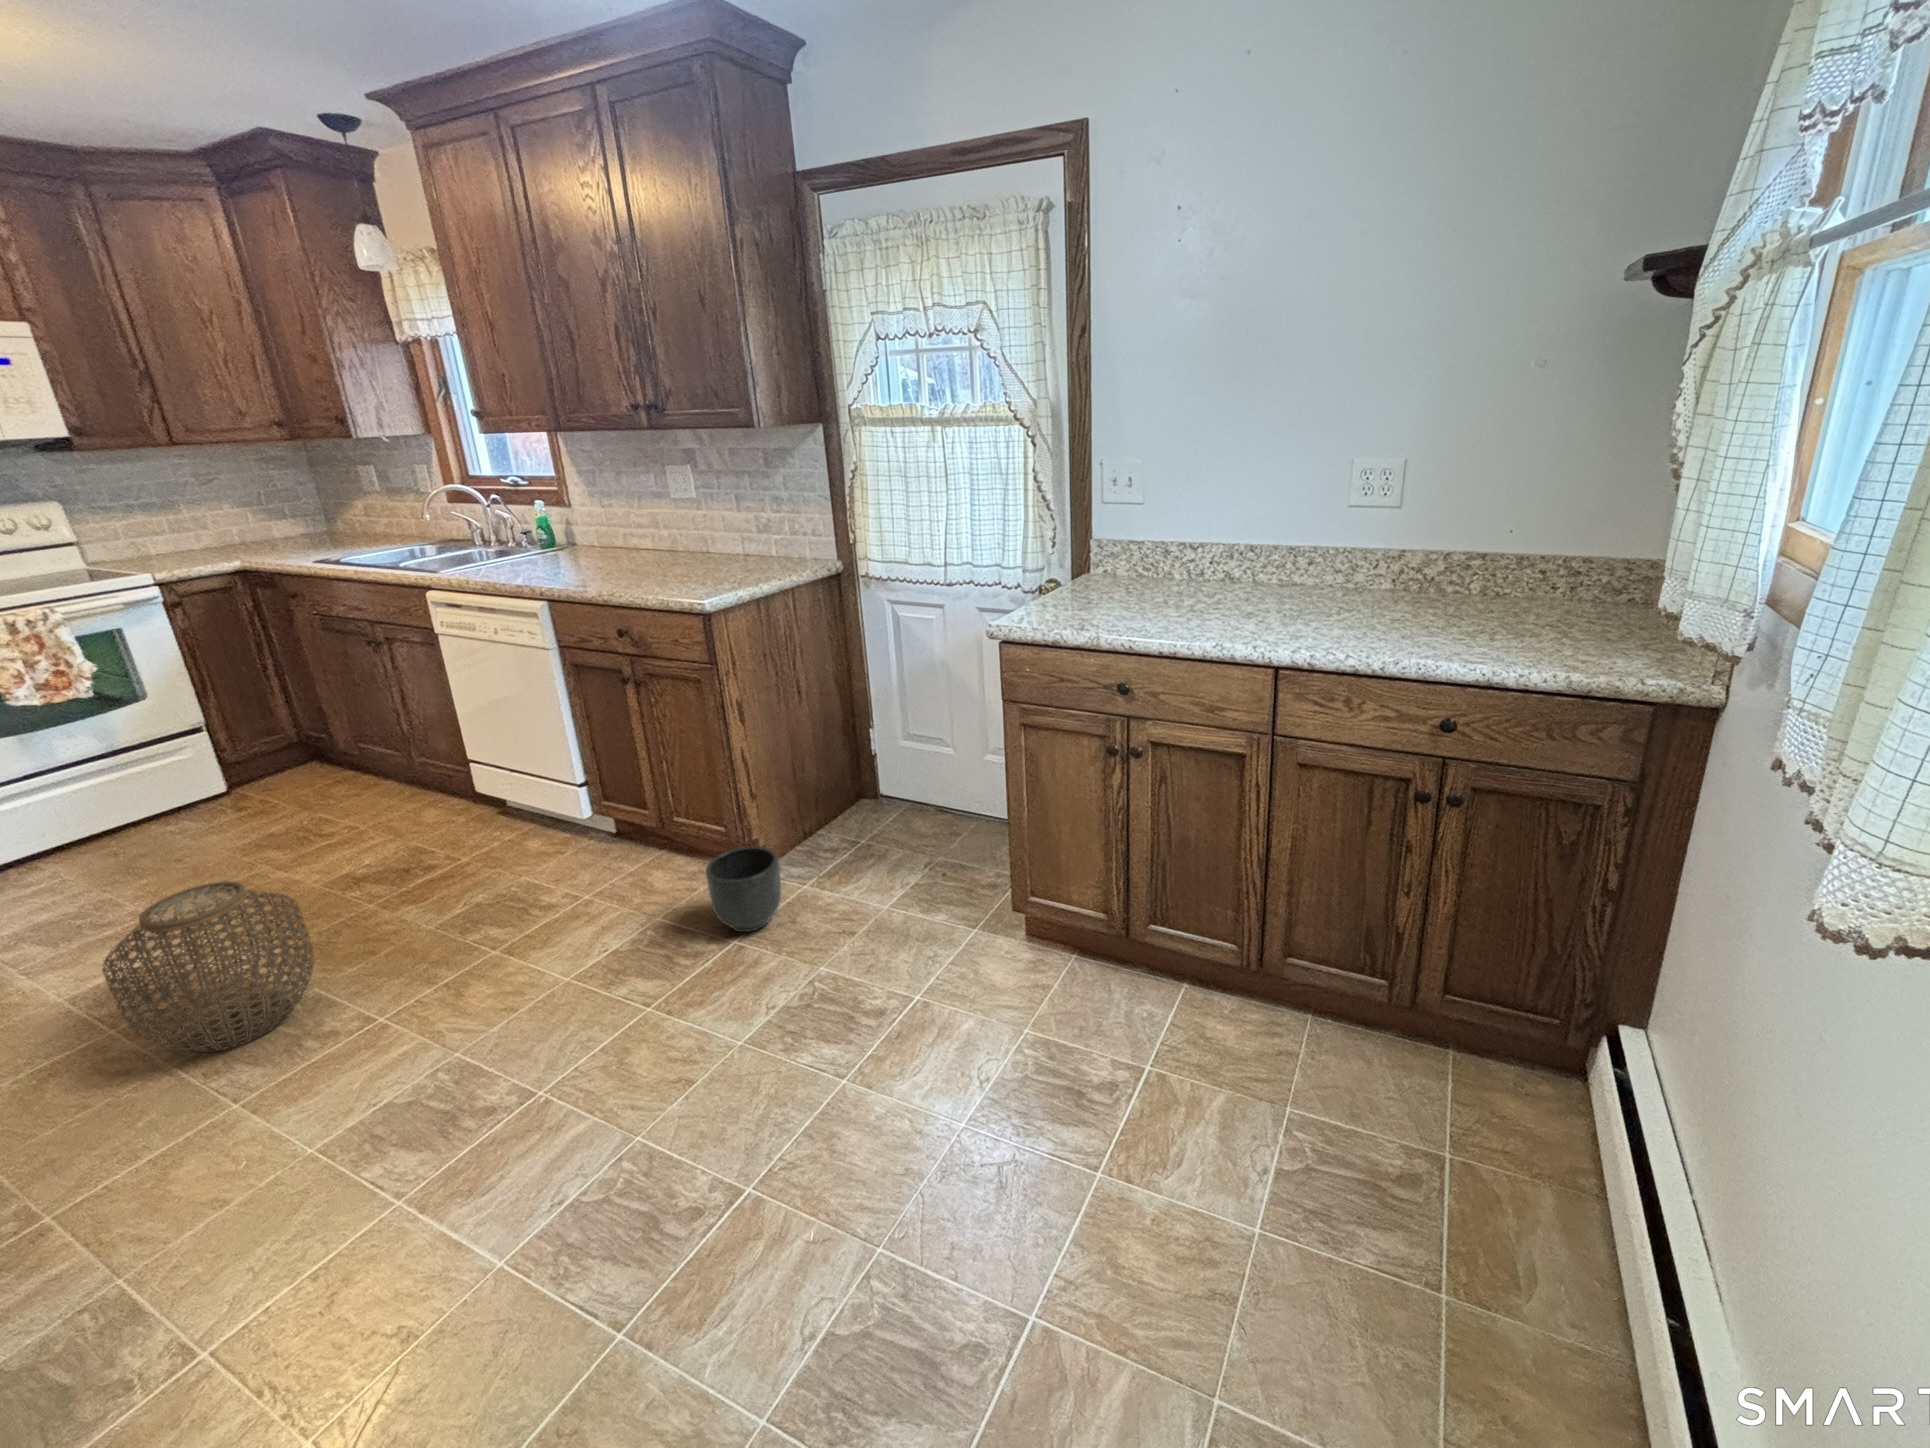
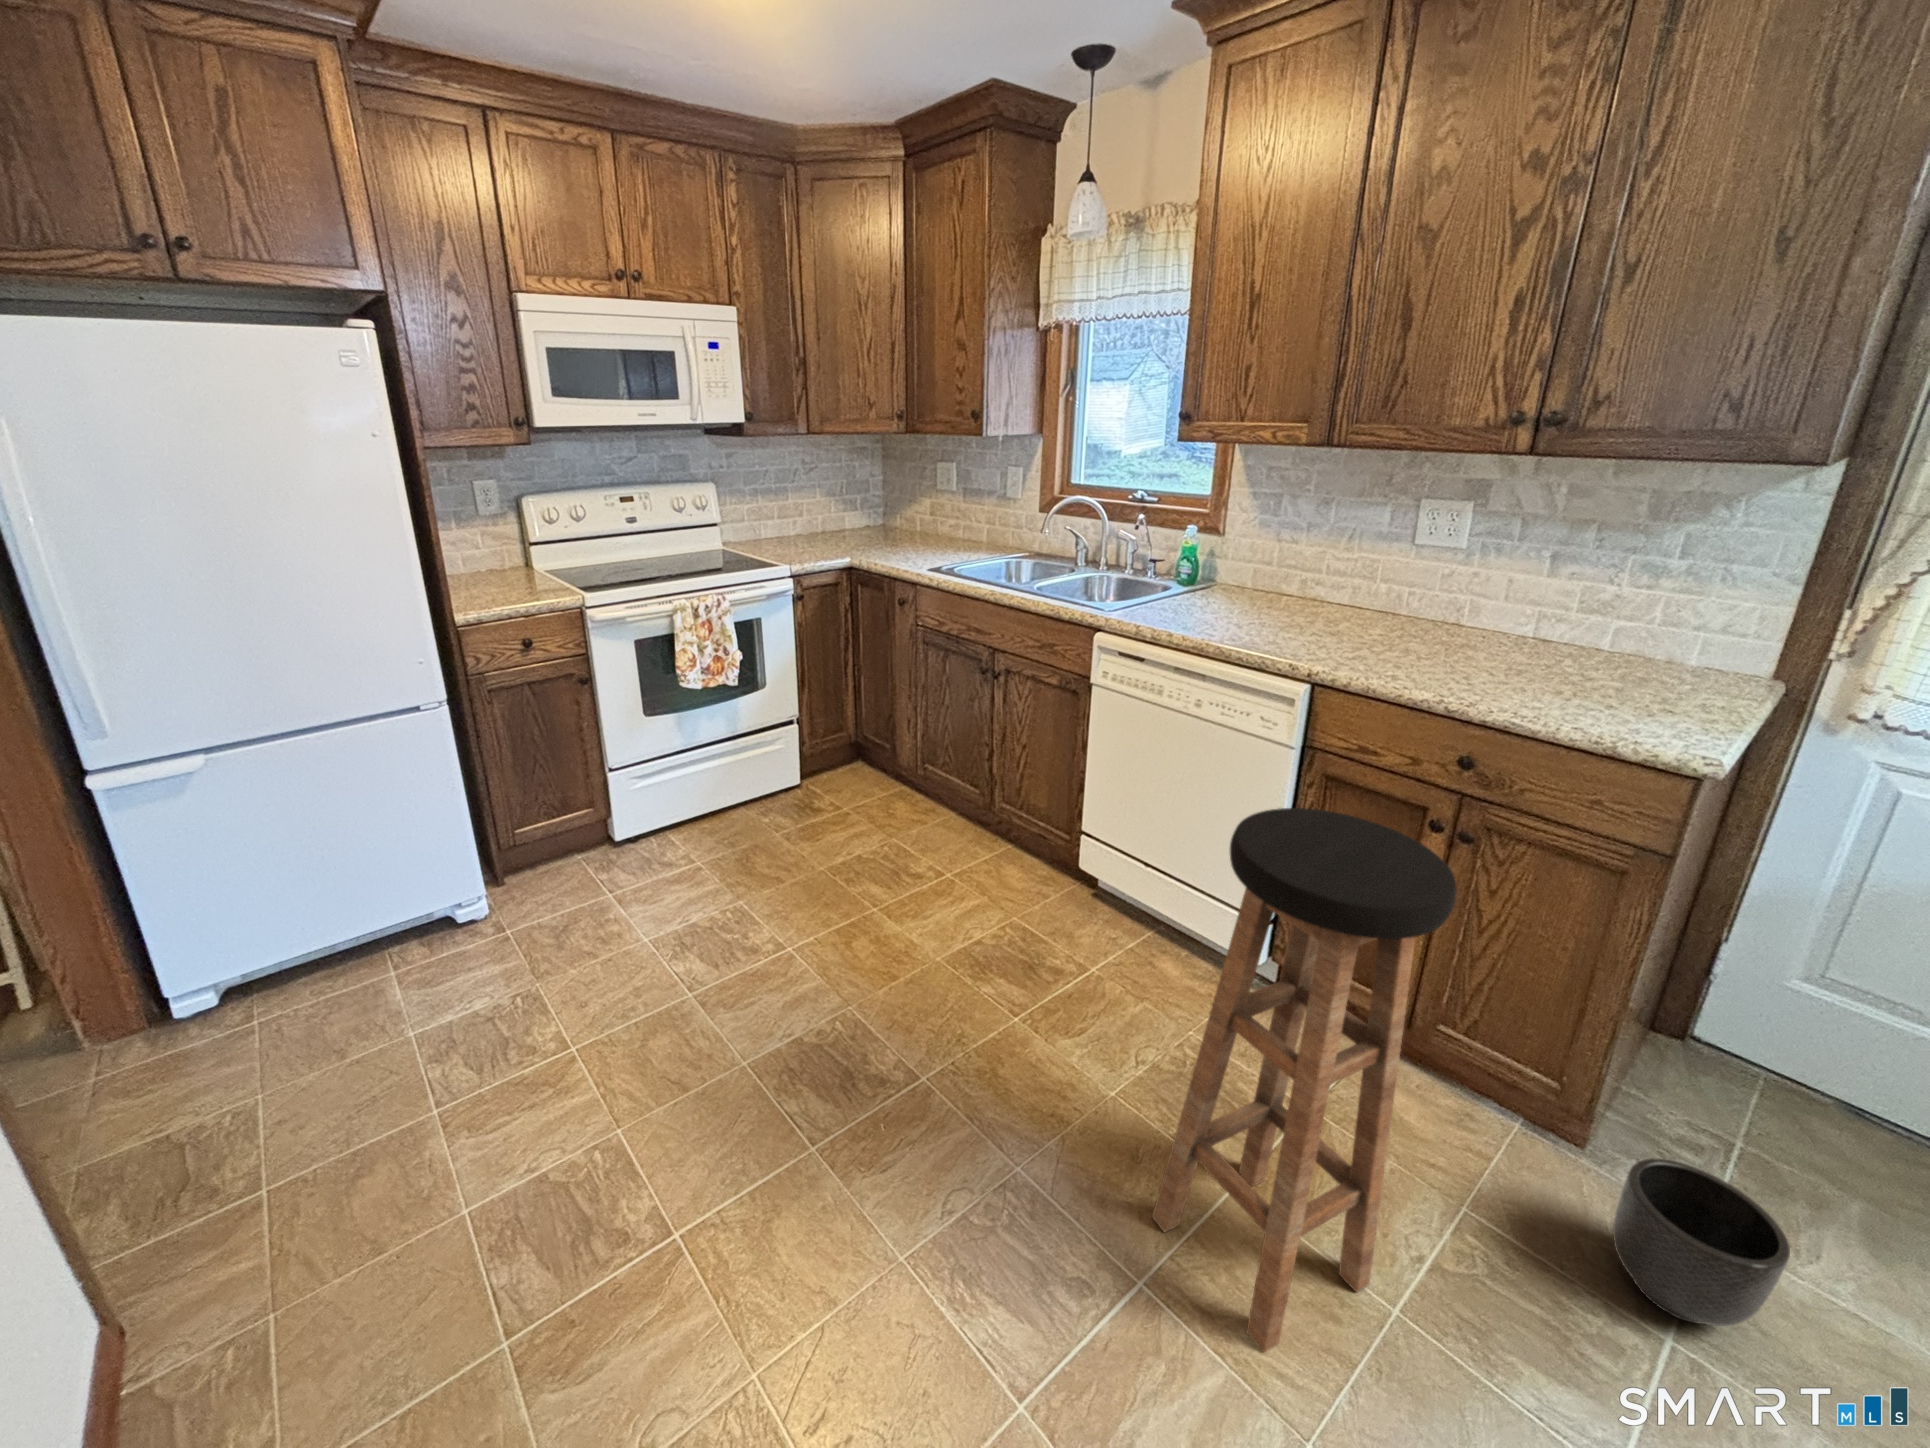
bar stool: none [315,671,547,1027] -> present [1152,808,1456,1352]
woven basket: present [102,881,314,1052] -> none [887,1029,1082,1268]

